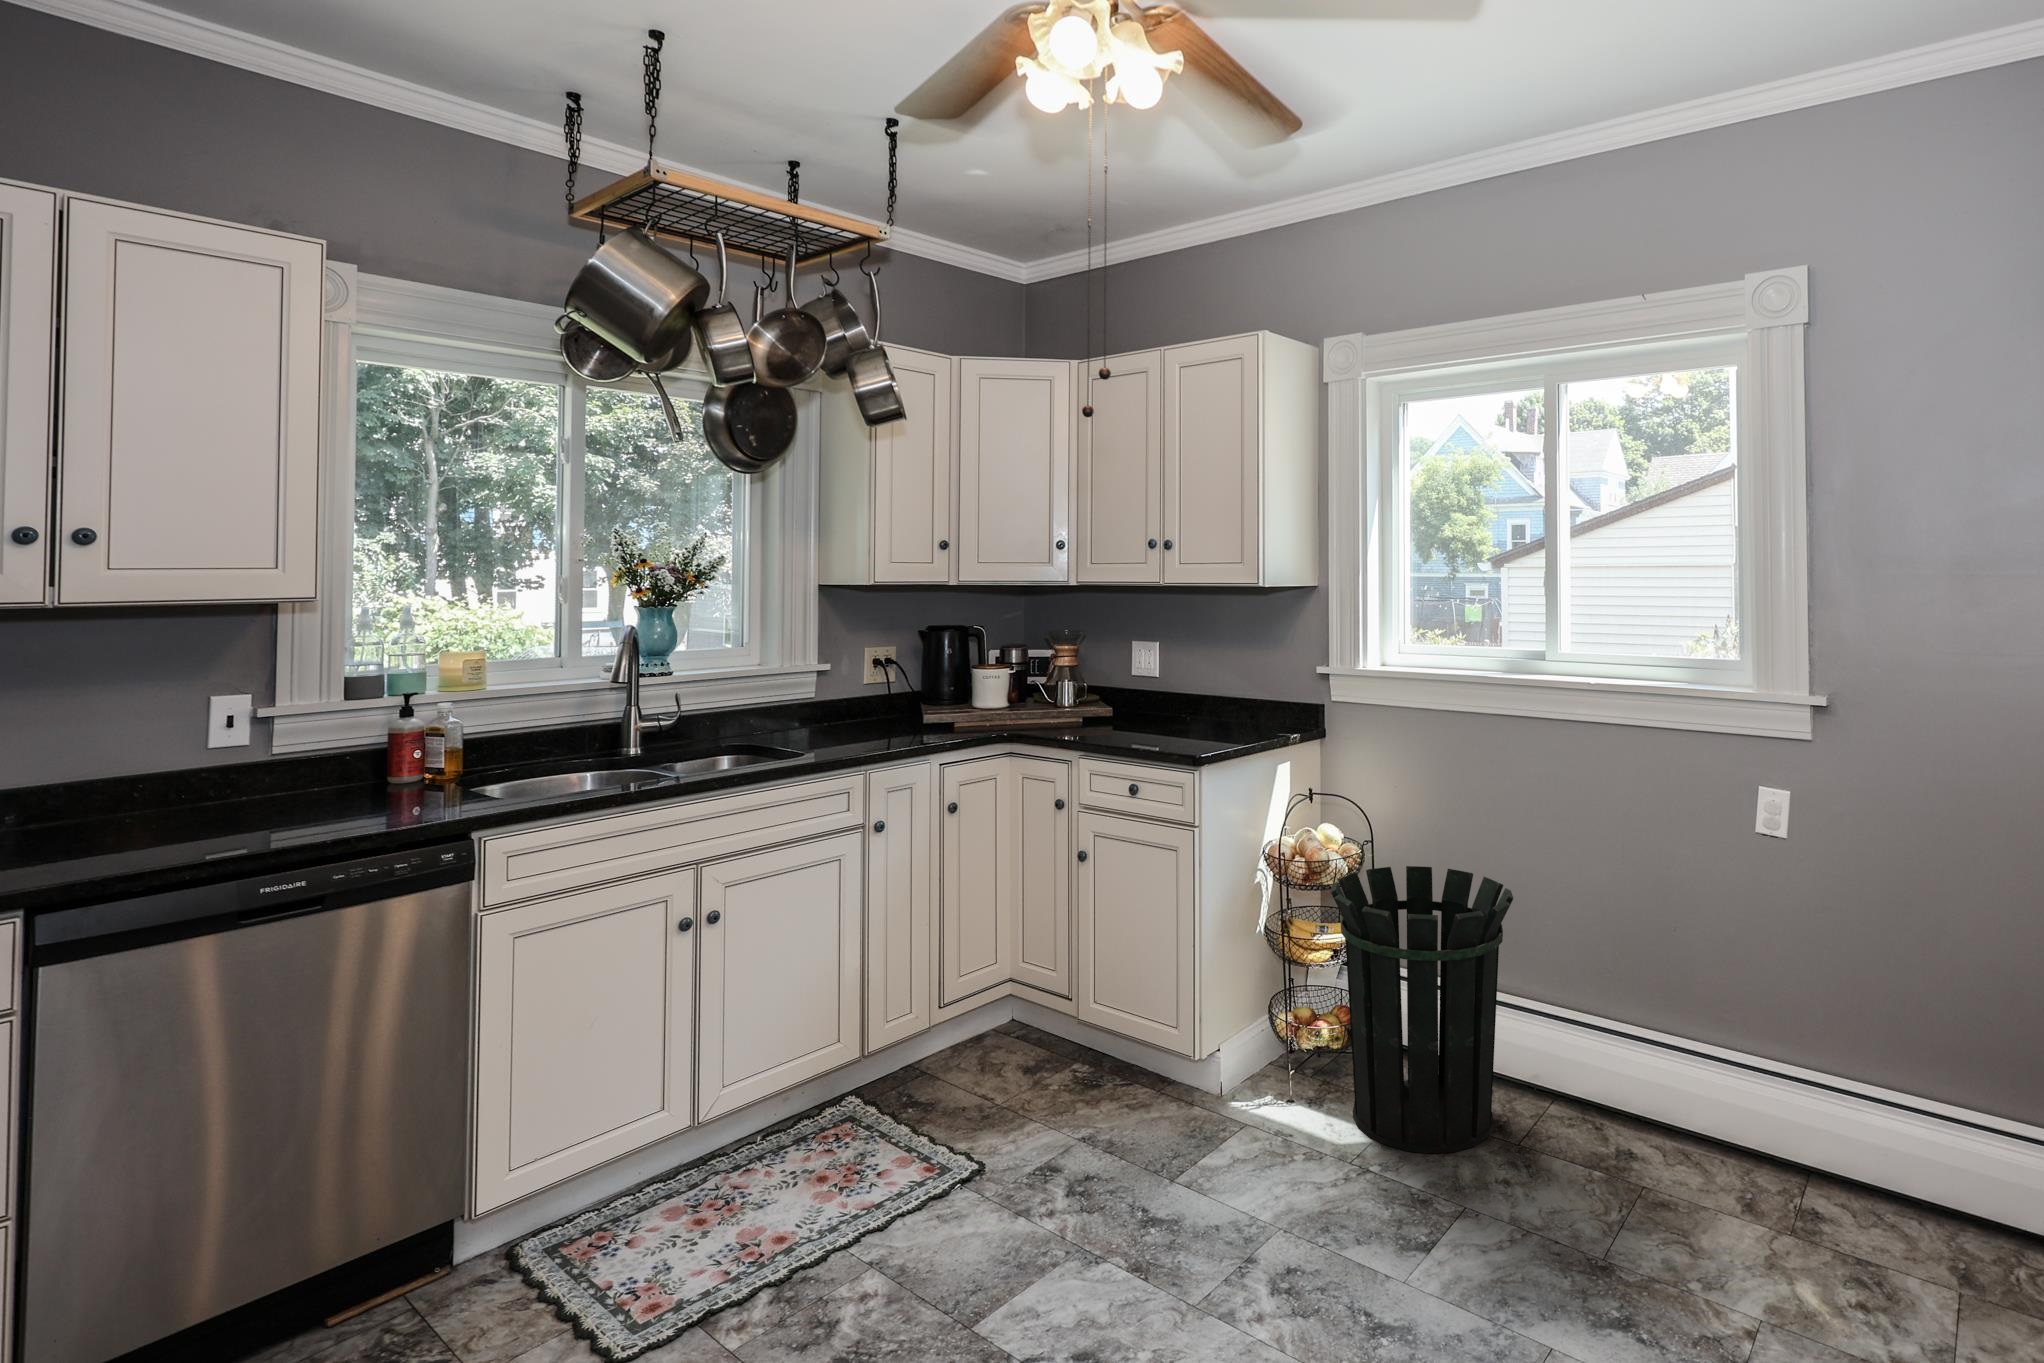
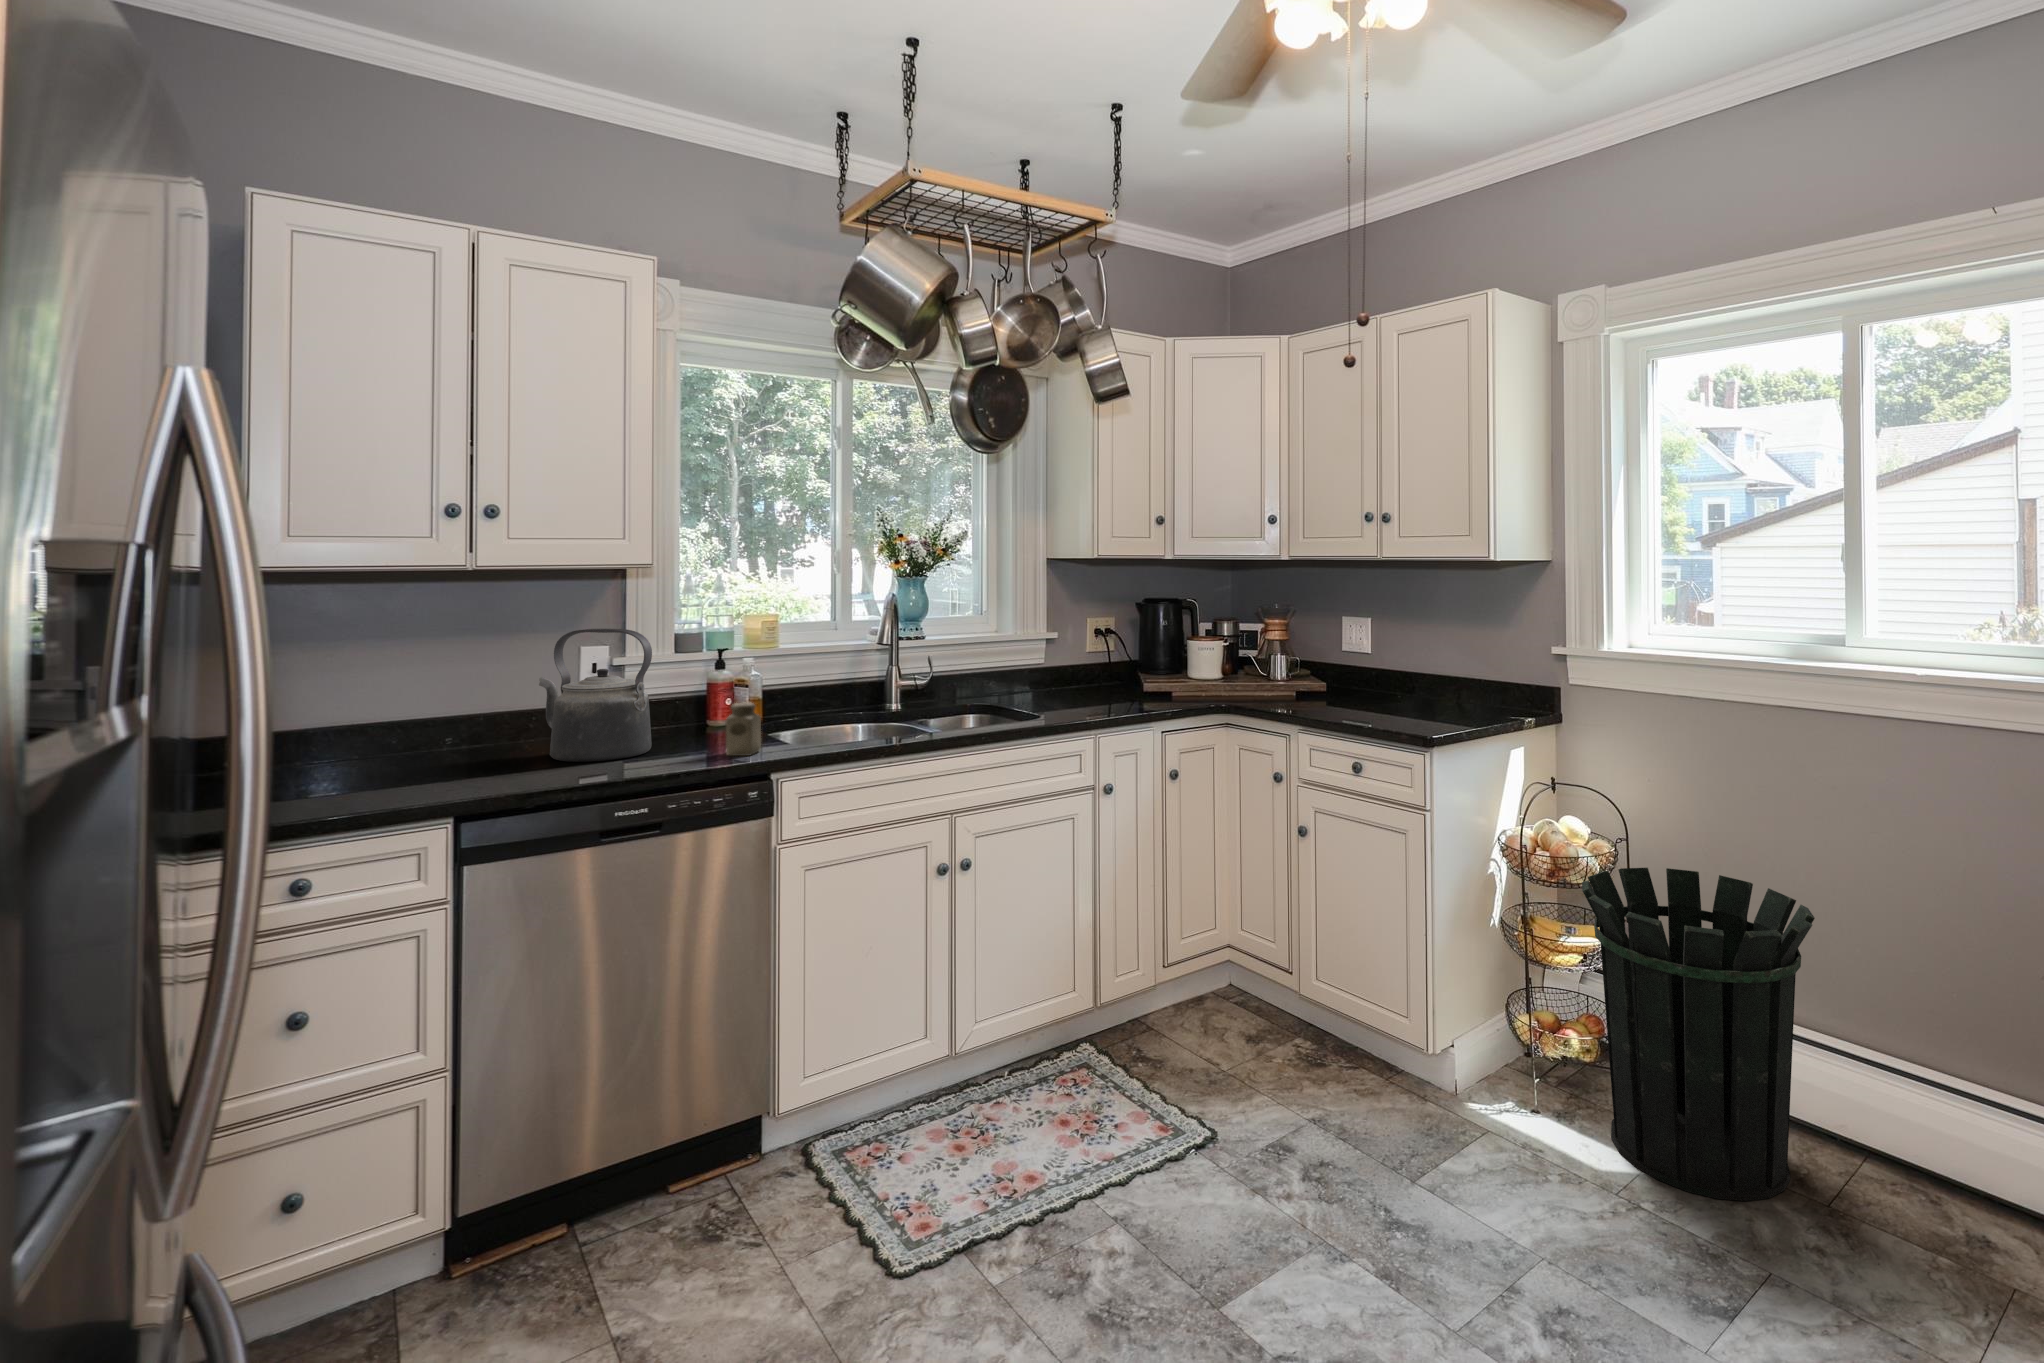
kettle: none [150,674,314,833] -> present [539,629,652,762]
salt shaker: none [413,754,460,815] -> present [726,702,761,756]

